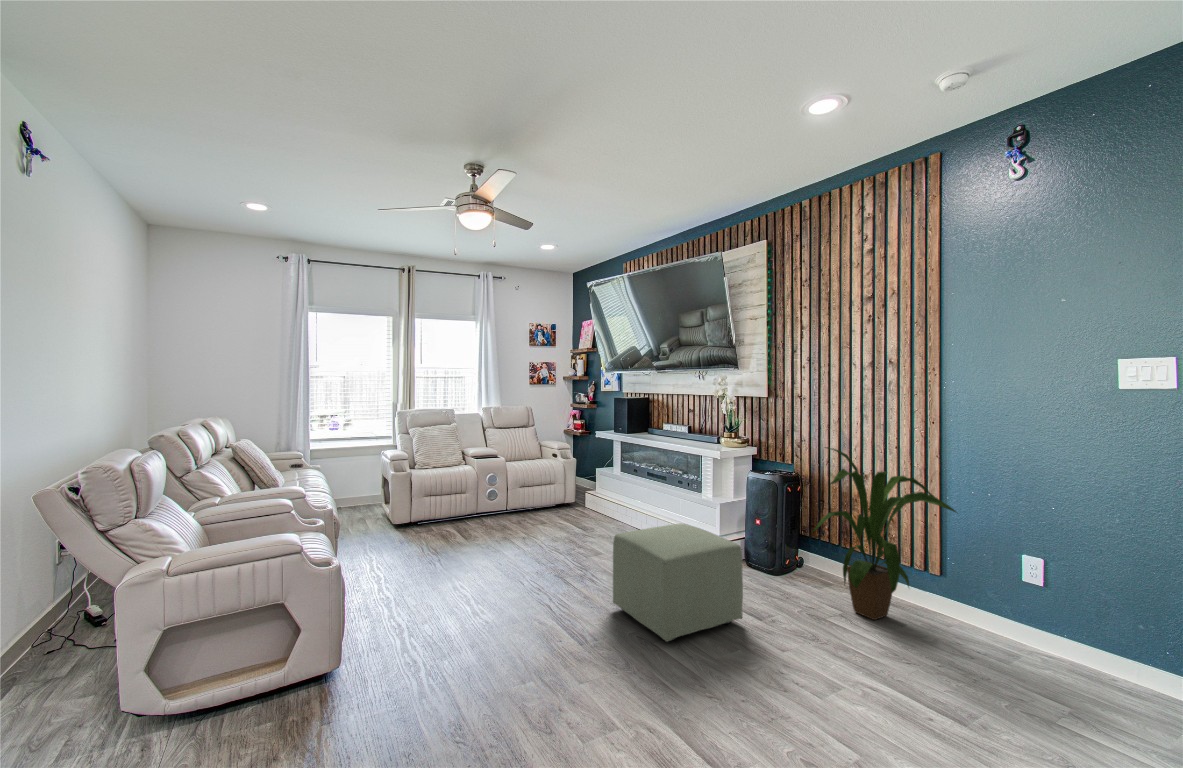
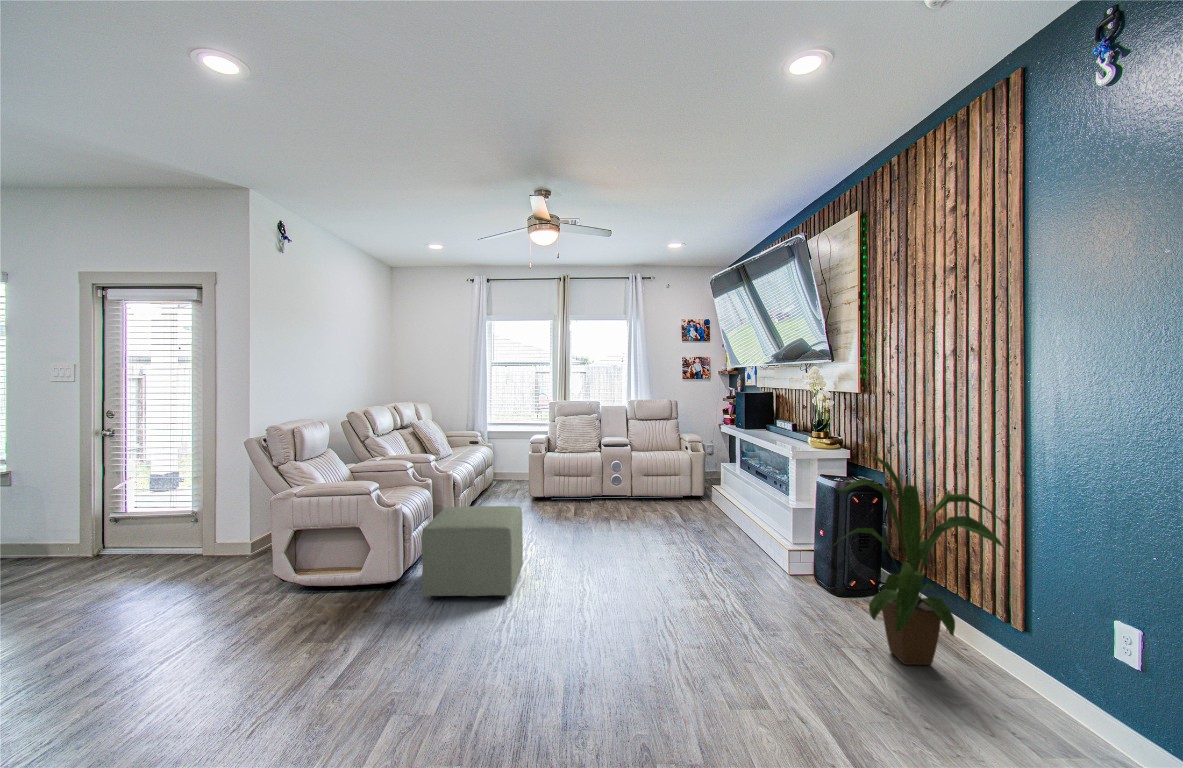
ottoman: present [613,524,743,642] -> present [422,506,523,599]

